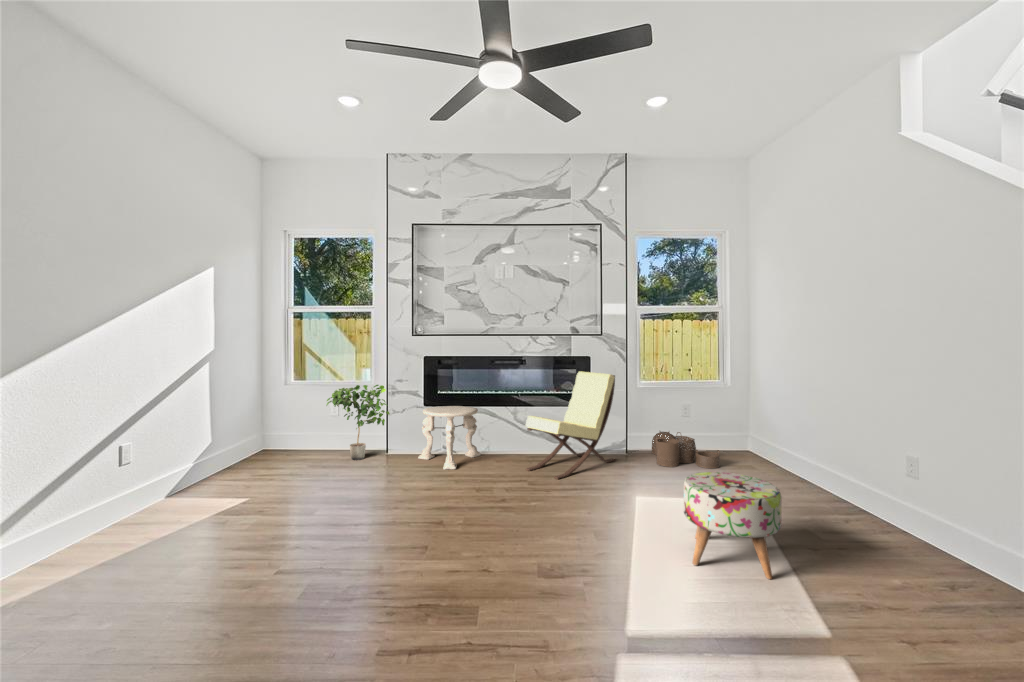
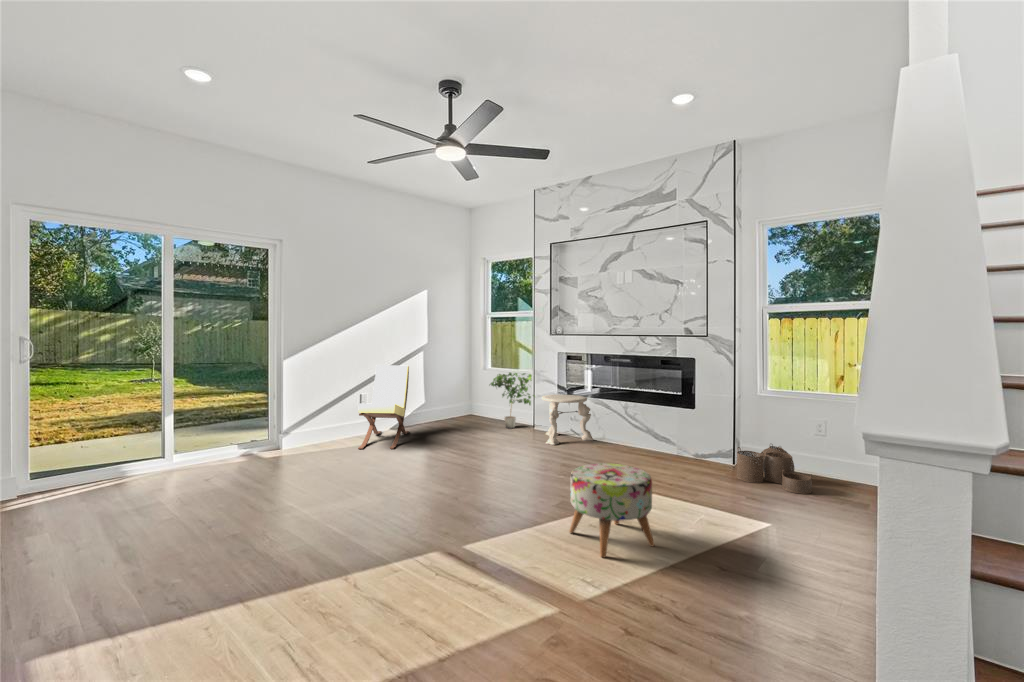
lounge chair: present [526,371,616,479] -> present [358,365,409,449]

